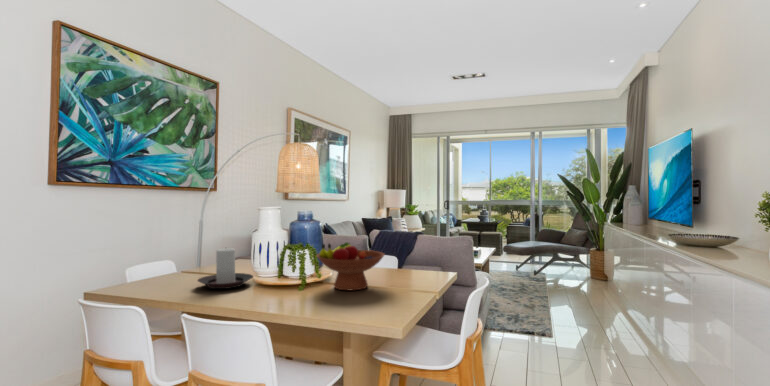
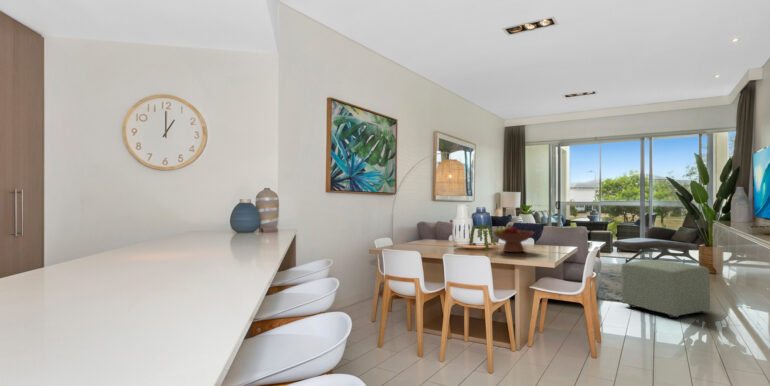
candle holder: present [198,248,253,289] -> none [422,227,453,250]
ottoman: none [513,277,618,361] -> present [622,260,710,318]

